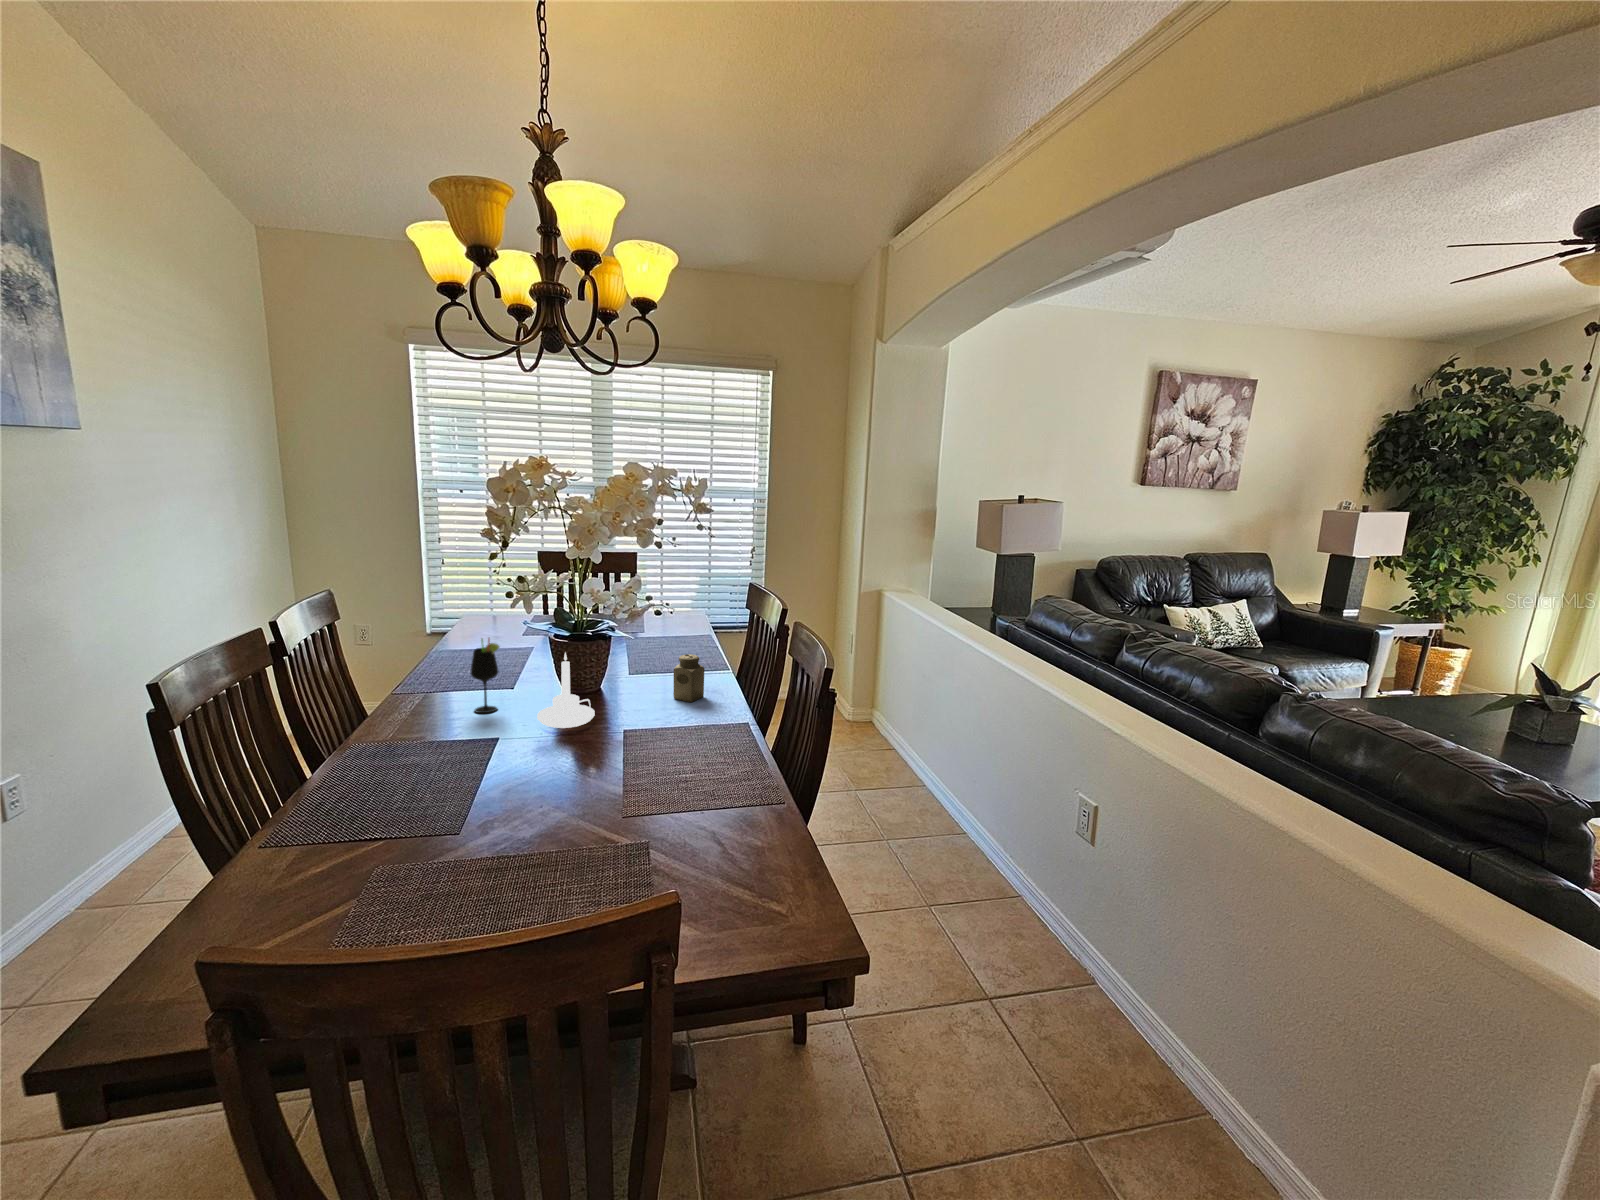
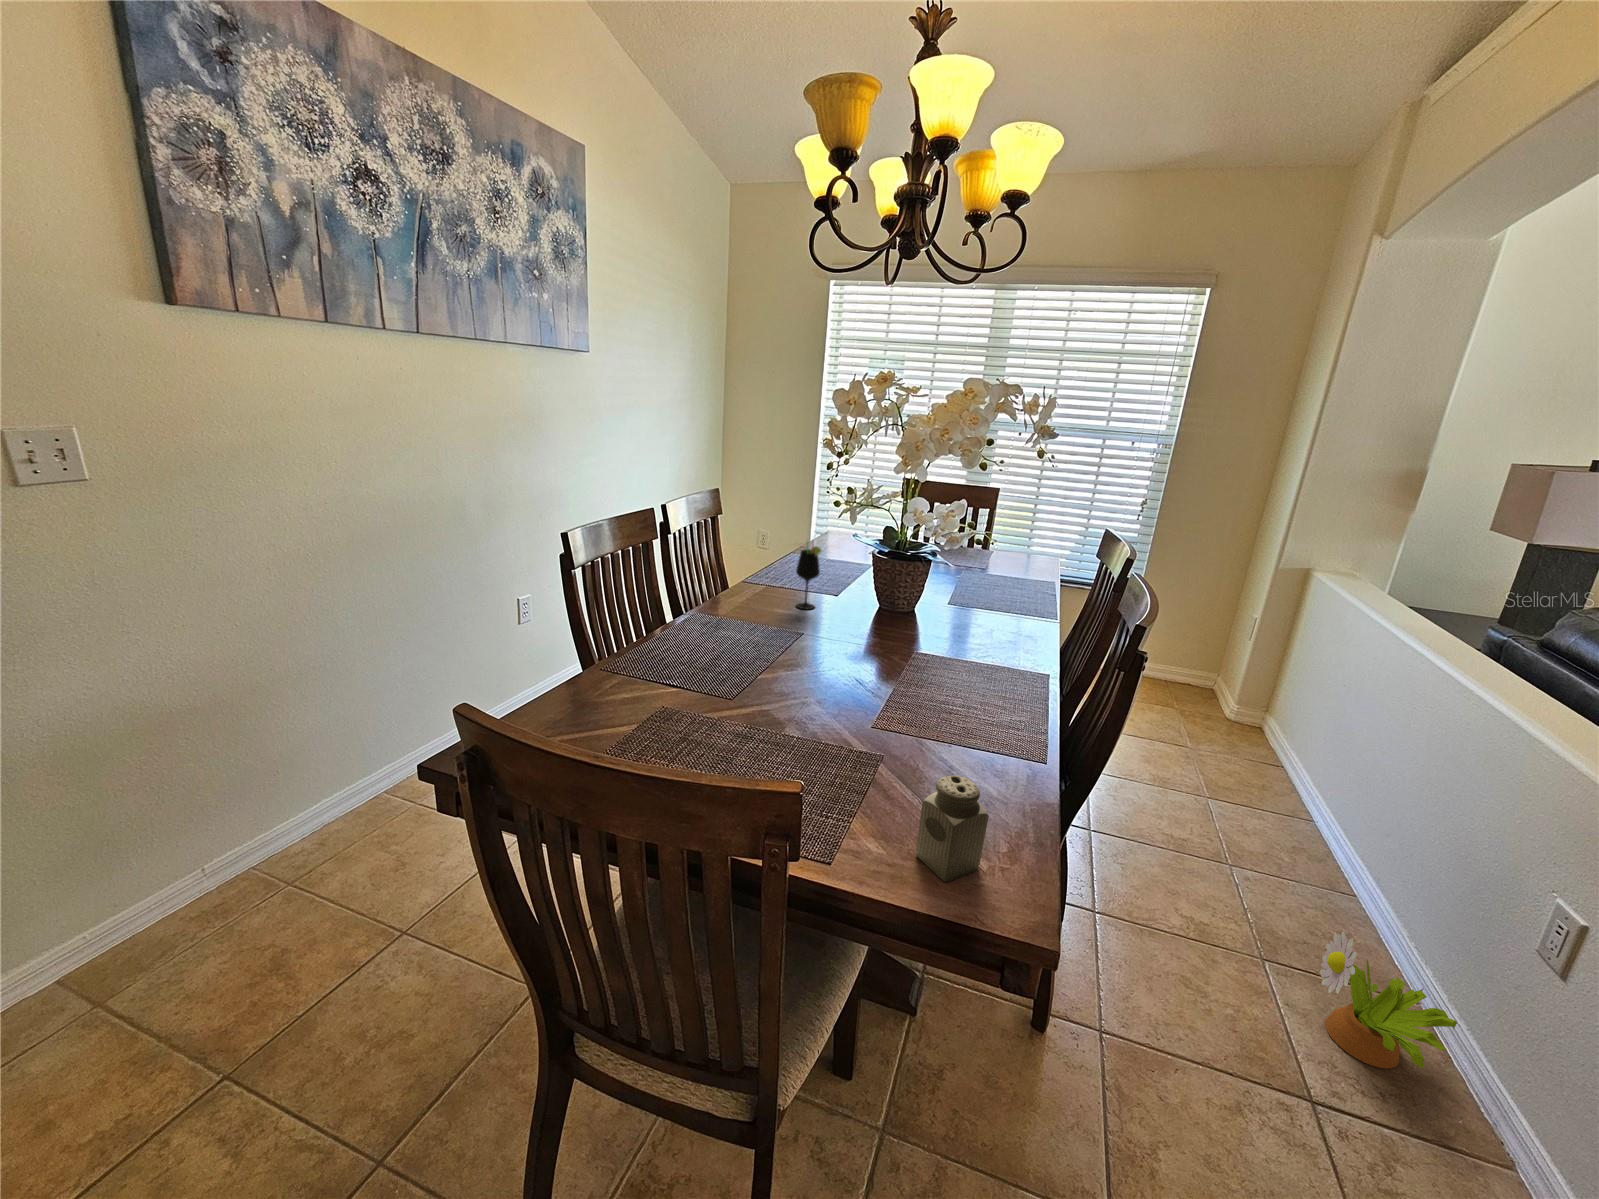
candle holder: present [537,653,595,728] -> none [840,564,893,638]
salt shaker: present [674,654,704,702] -> present [916,776,989,882]
decorative plant: none [969,864,1048,955] -> present [1320,932,1457,1069]

